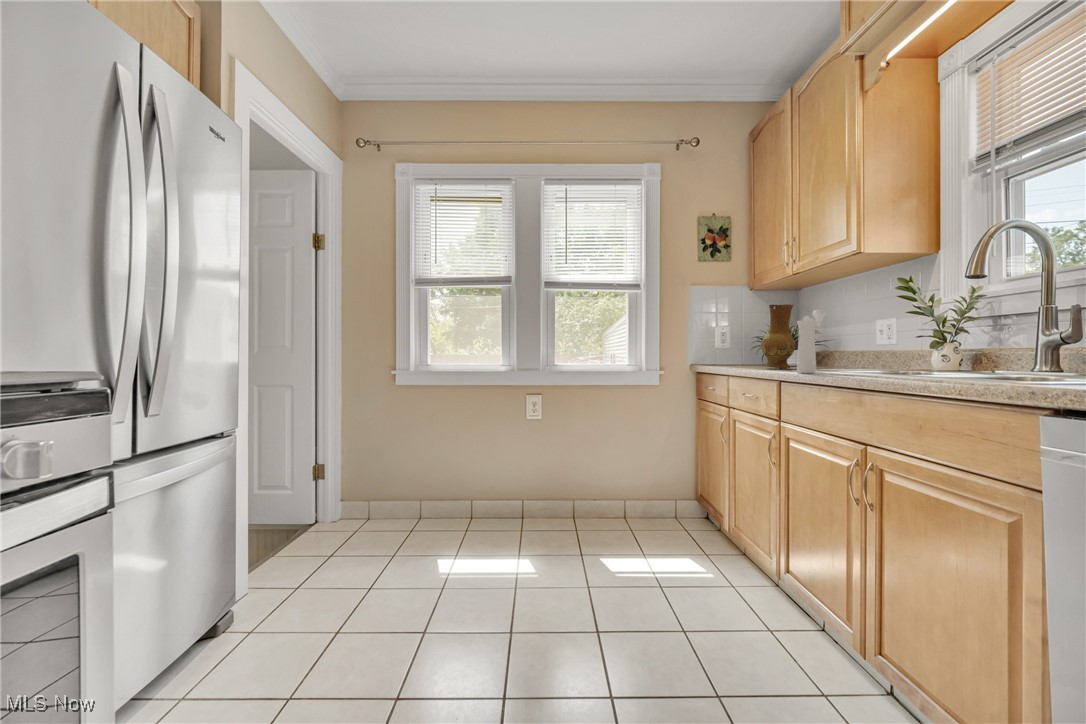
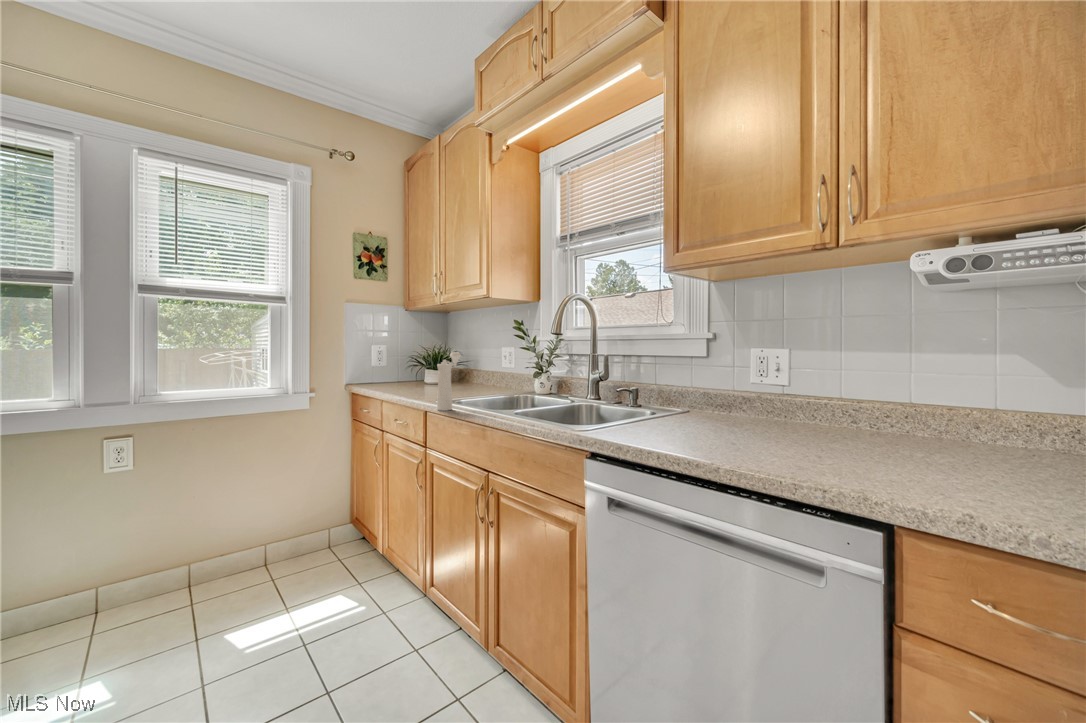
ceramic jug: present [761,304,795,369] -> none [410,336,439,394]

